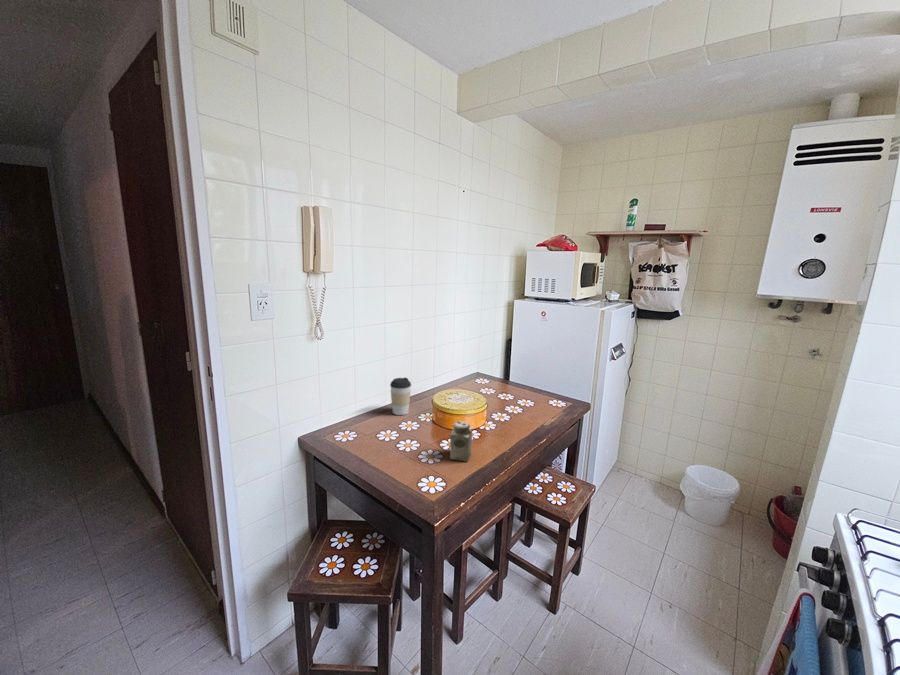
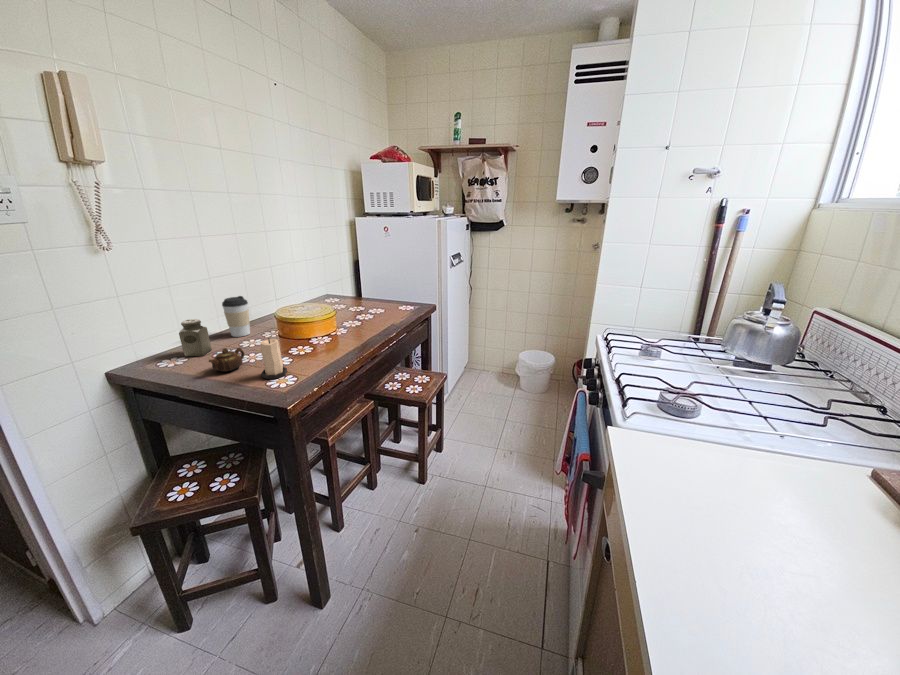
salt shaker: present [450,421,472,462] -> present [179,319,211,356]
teapot: none [373,435,402,458] -> present [209,348,244,372]
candle: none [414,437,437,478] -> present [261,338,287,379]

